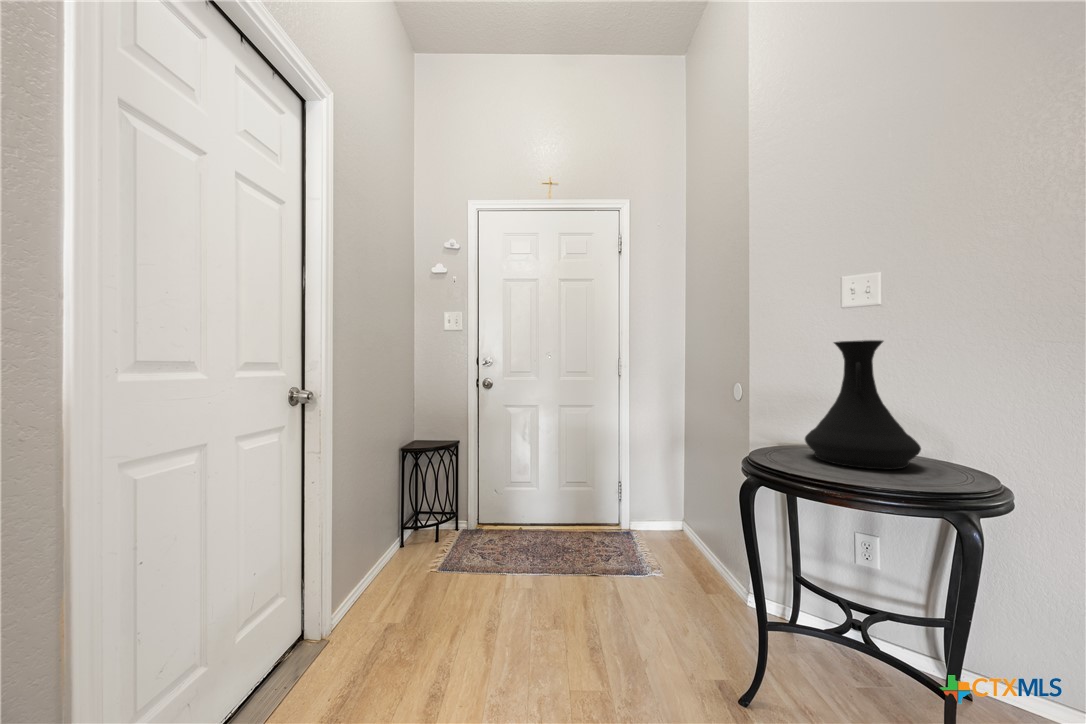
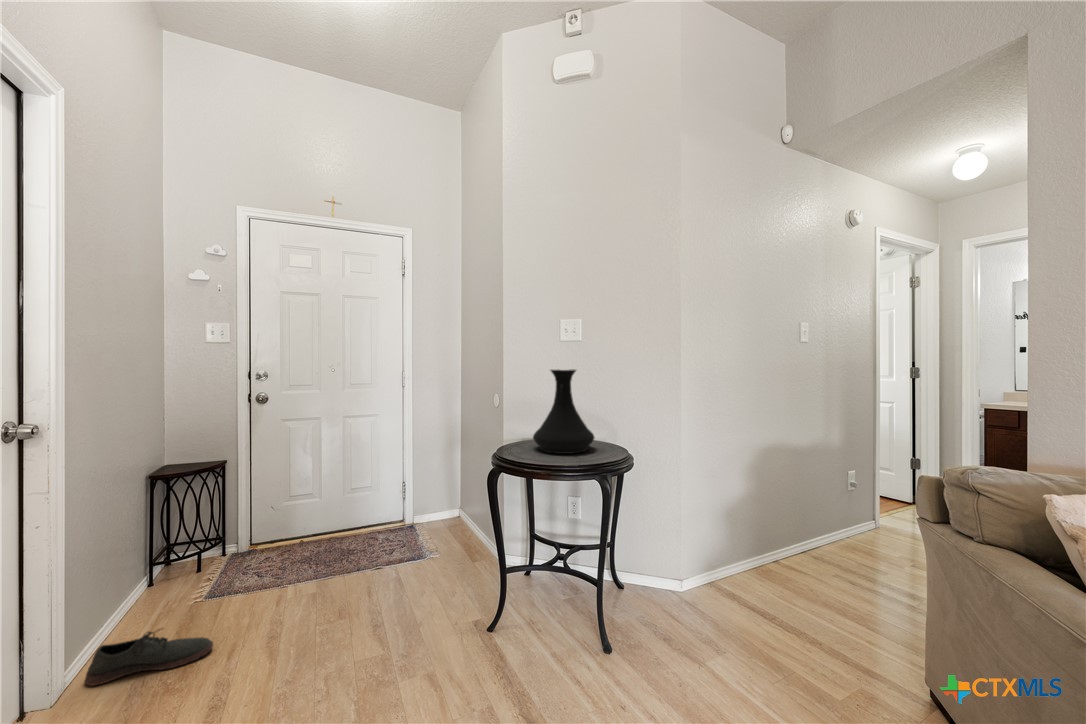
shoe: none [343,594,439,636] -> present [85,631,213,685]

